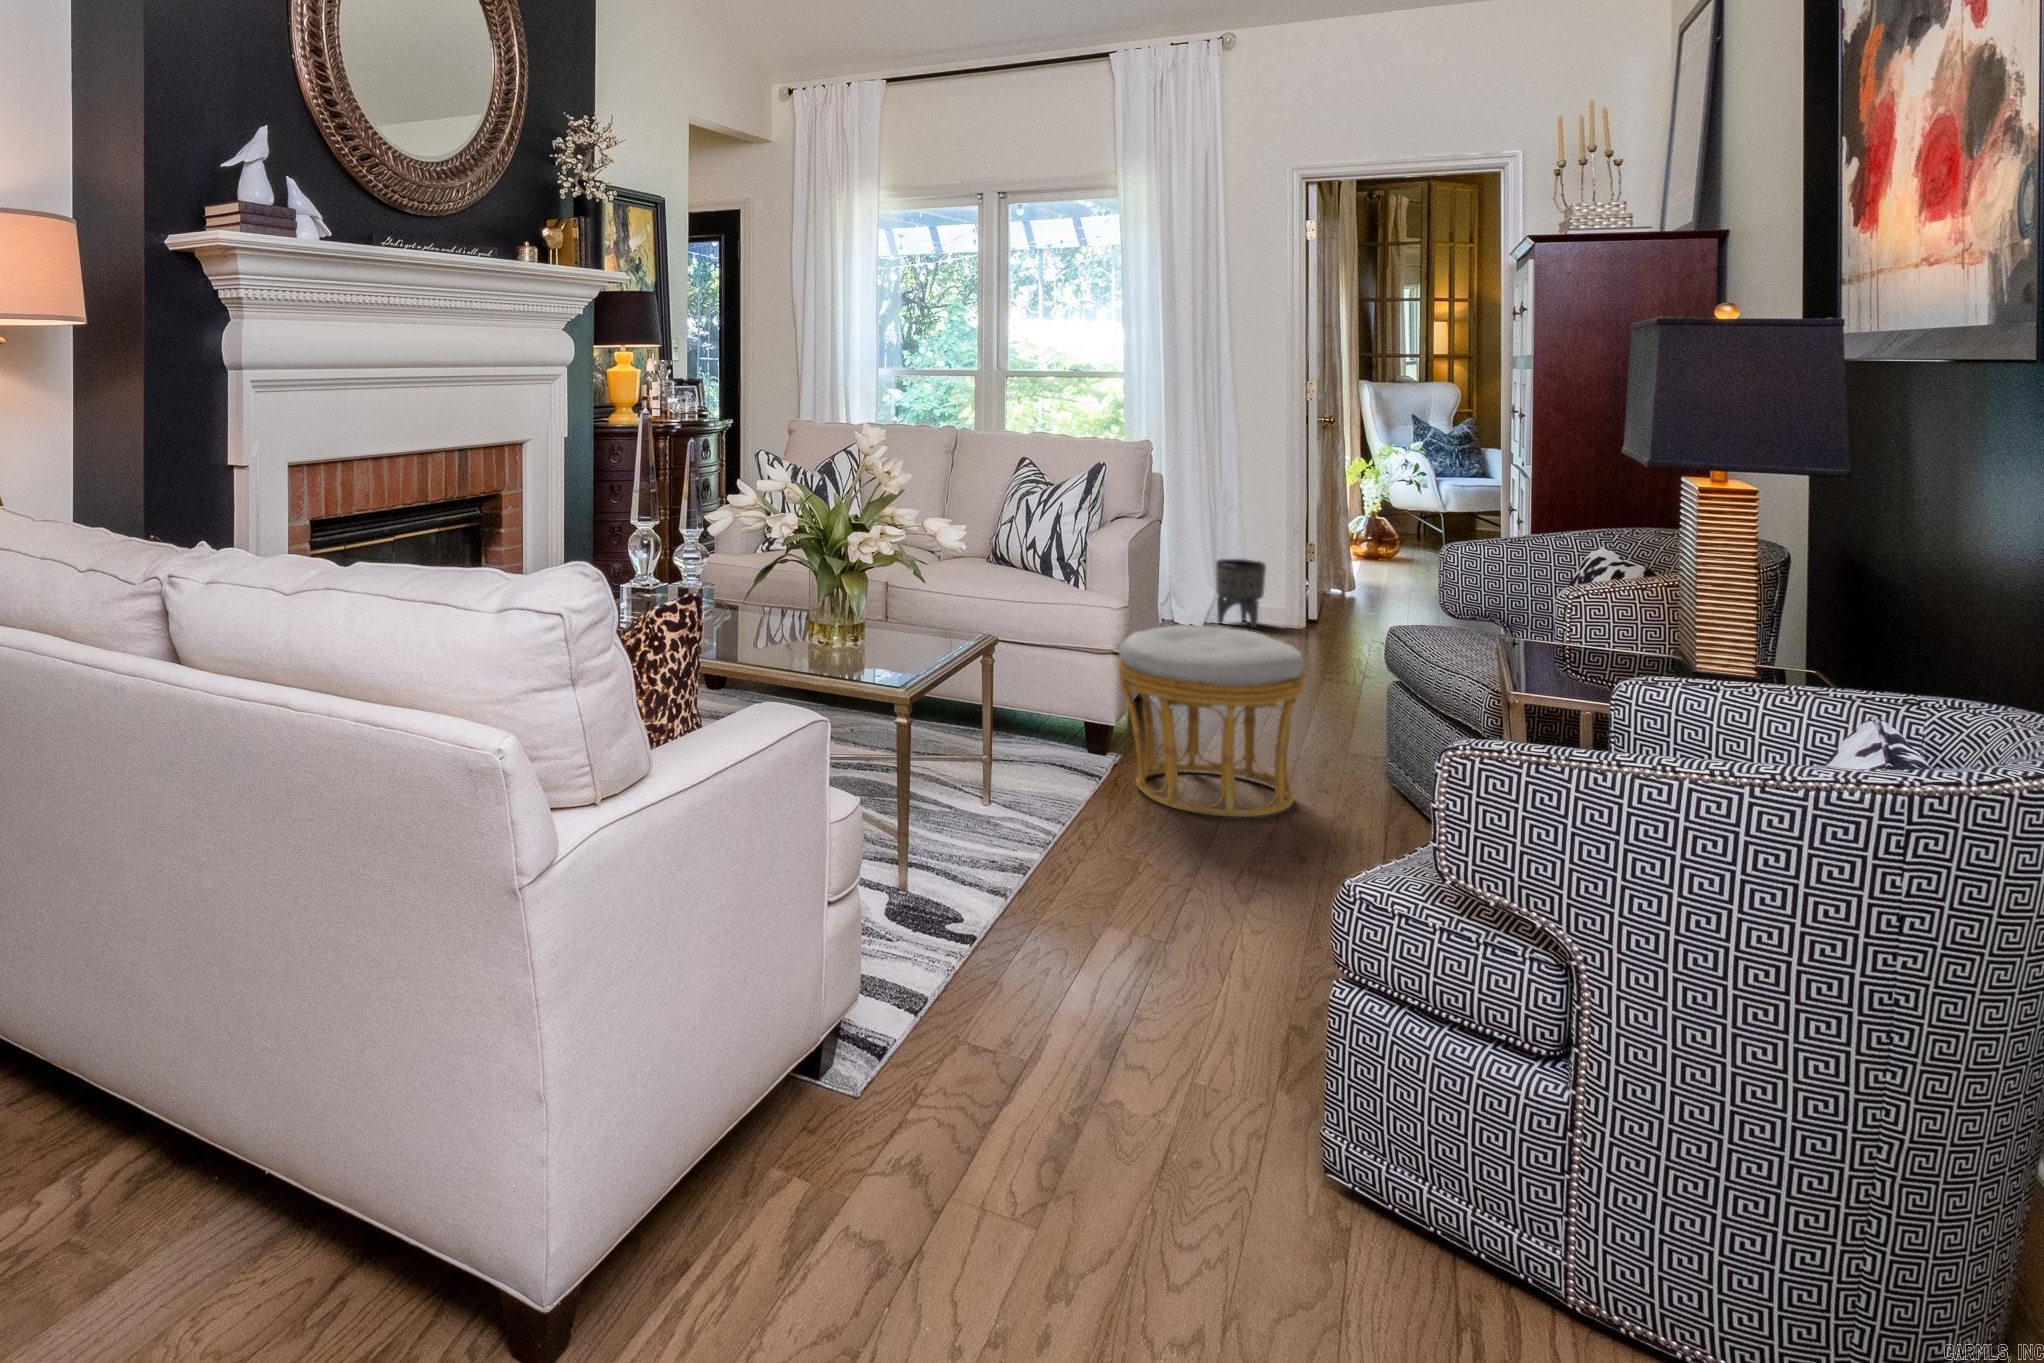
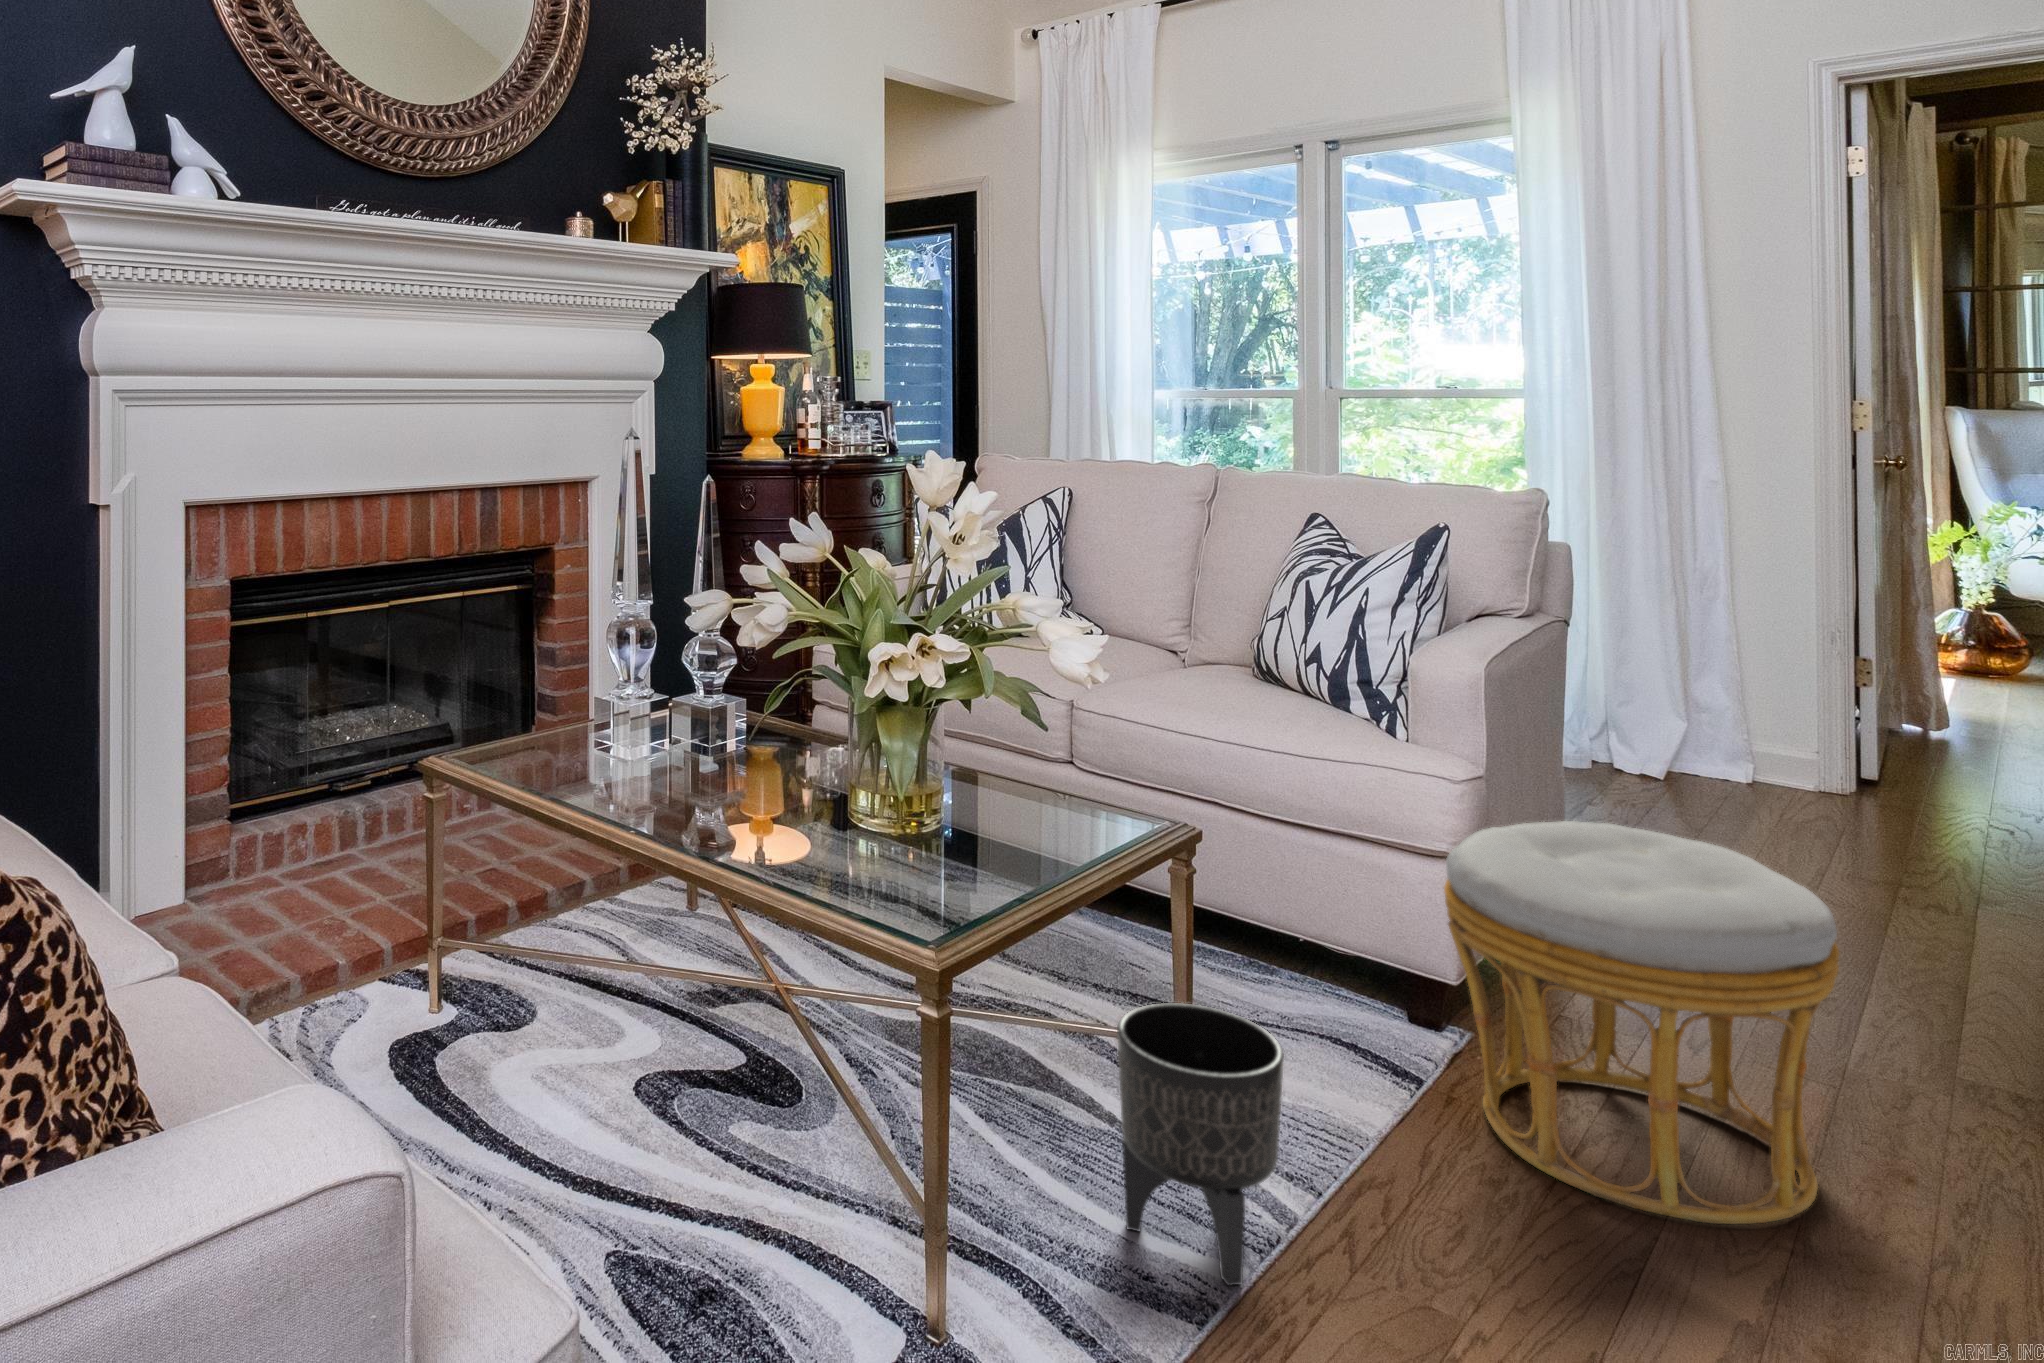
planter: present [1216,559,1266,628] -> present [1117,1003,1284,1285]

